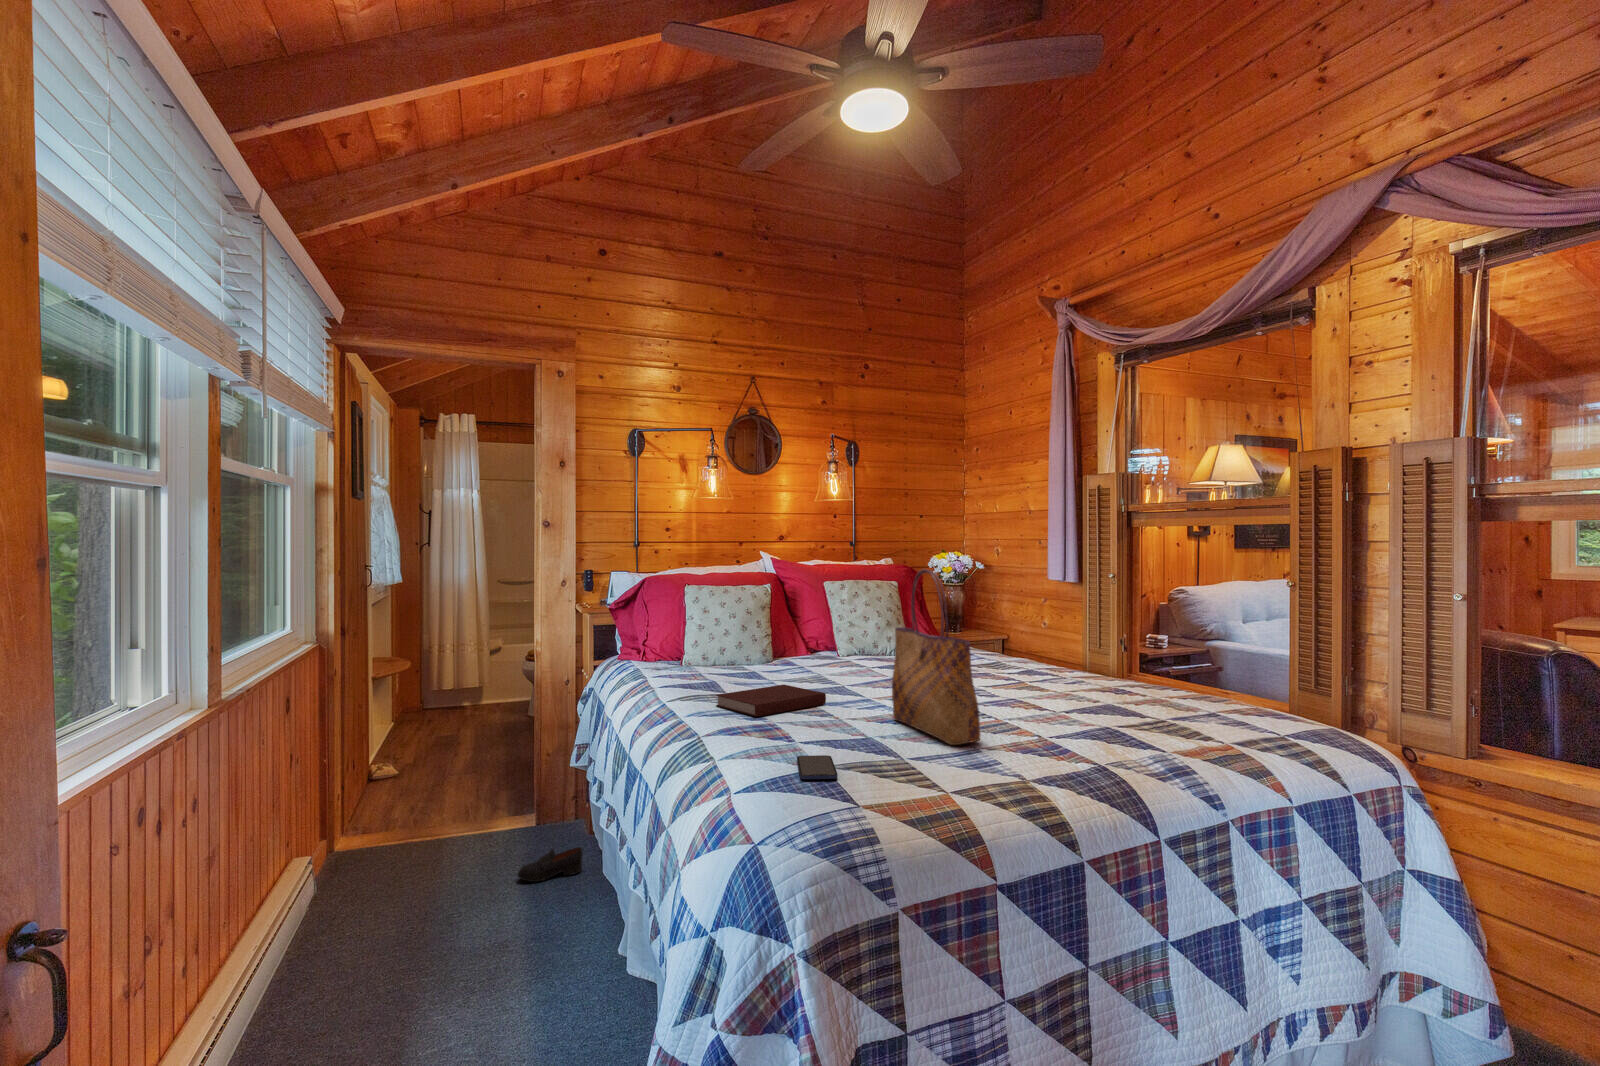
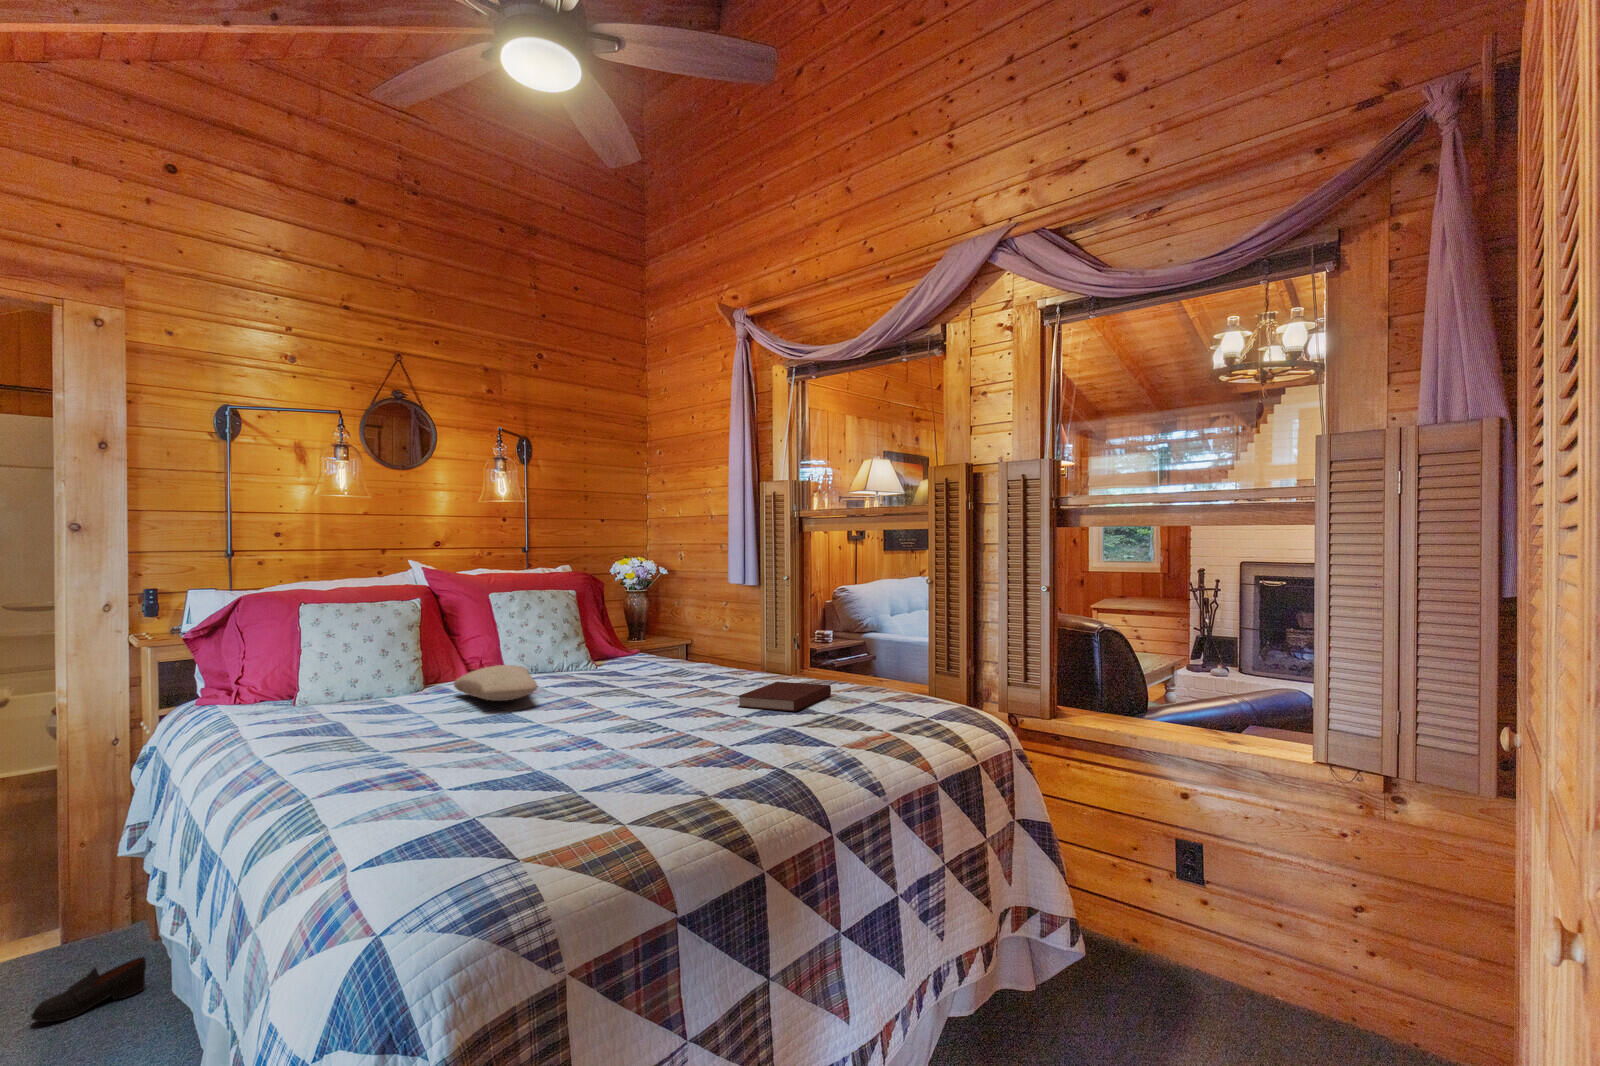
tote bag: present [892,569,981,745] -> none [563,579,659,768]
pillow: none [797,645,868,676] -> present [454,665,538,701]
notebook: present [716,685,826,717] -> present [737,682,831,711]
smartphone: present [797,755,837,779] -> none [443,801,493,836]

